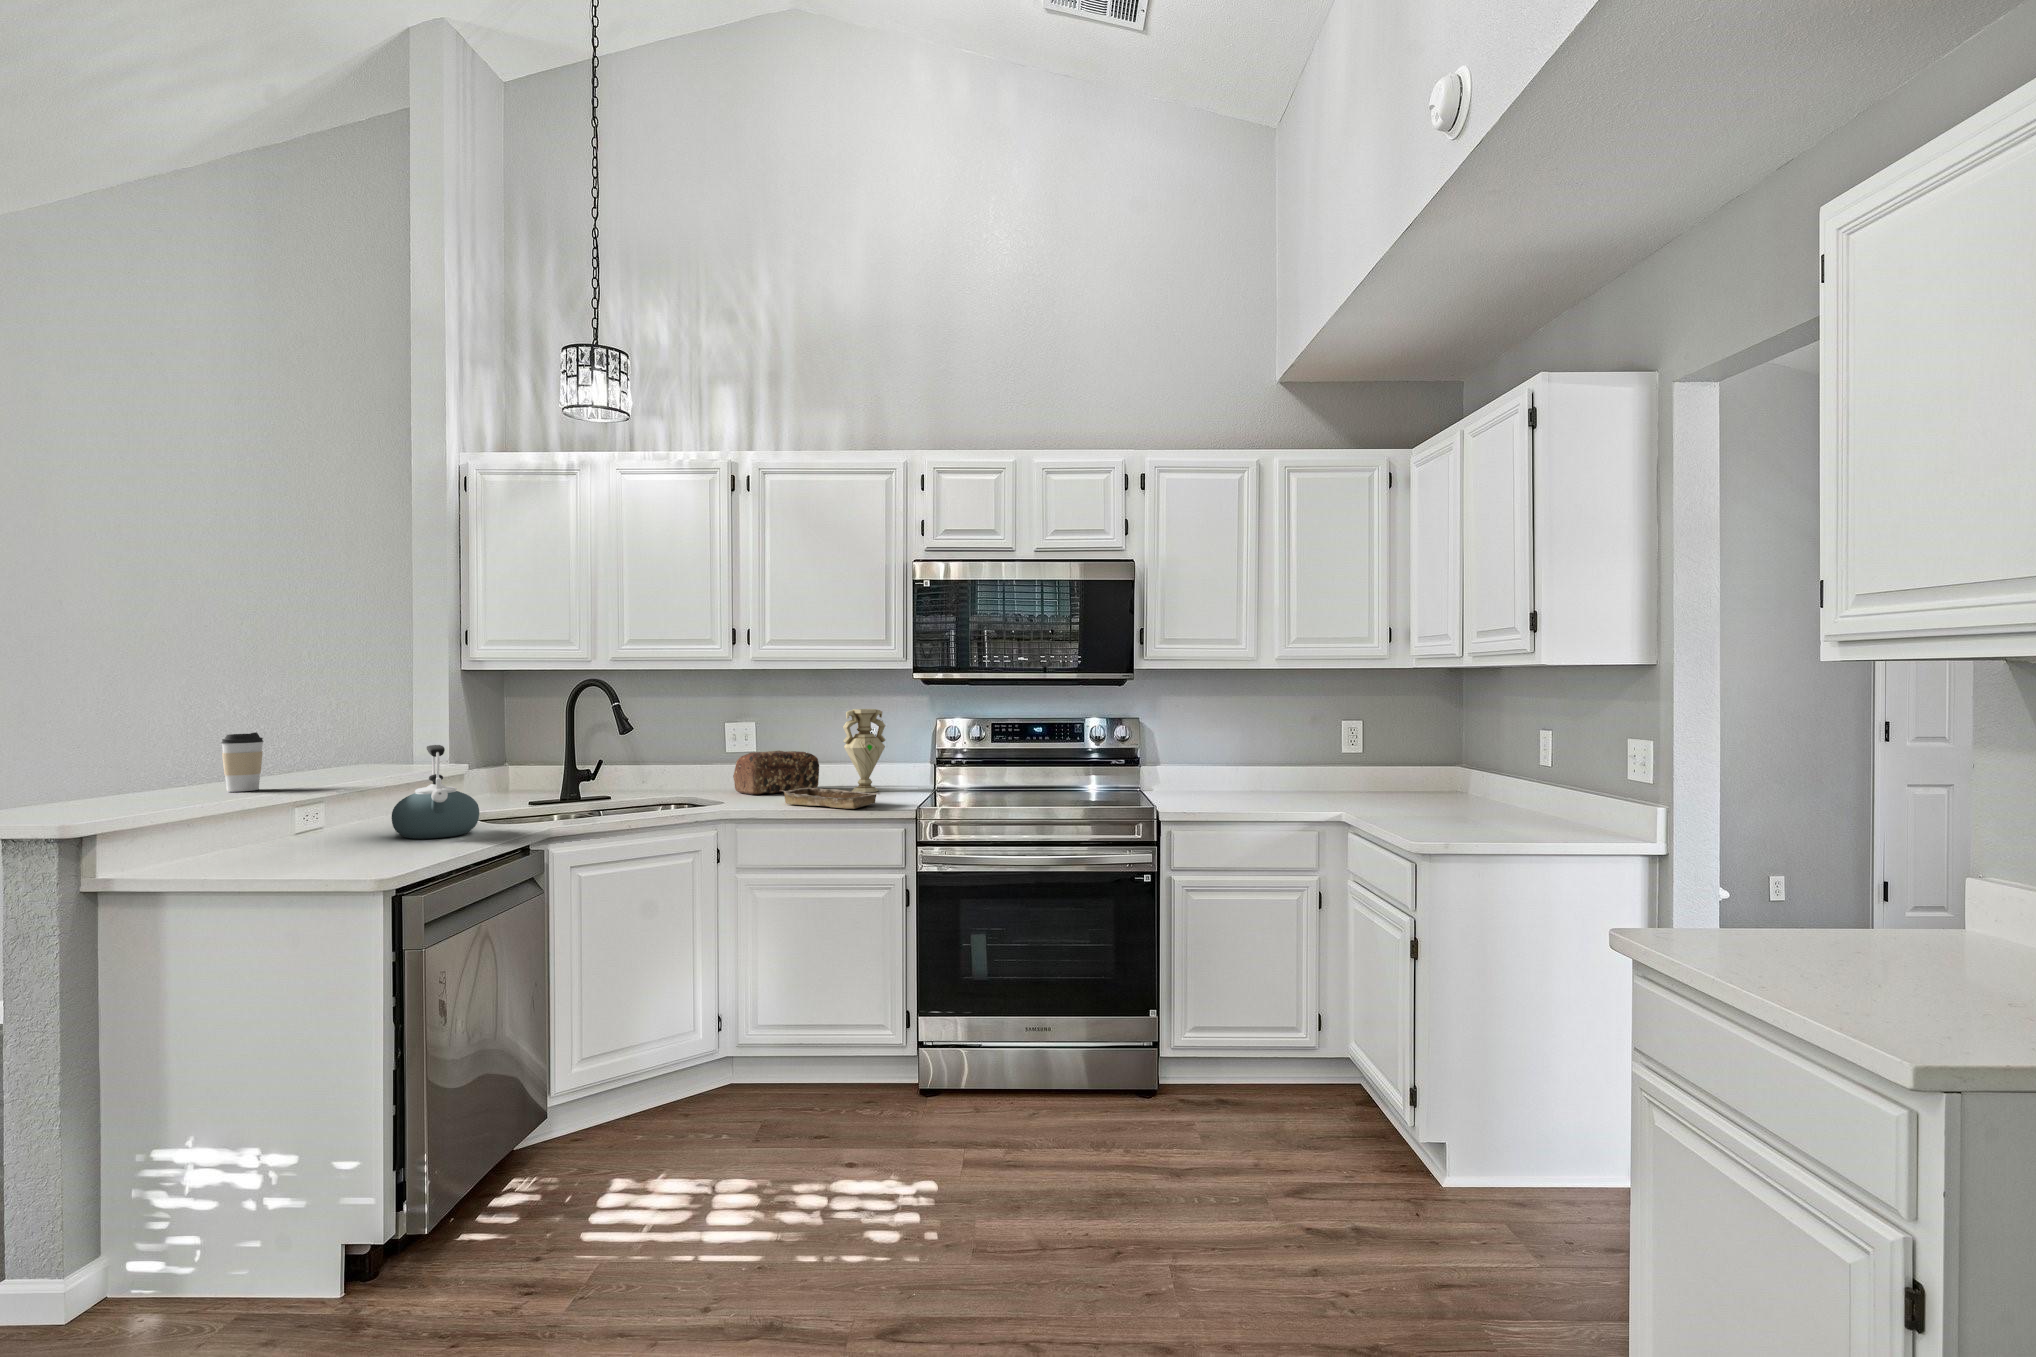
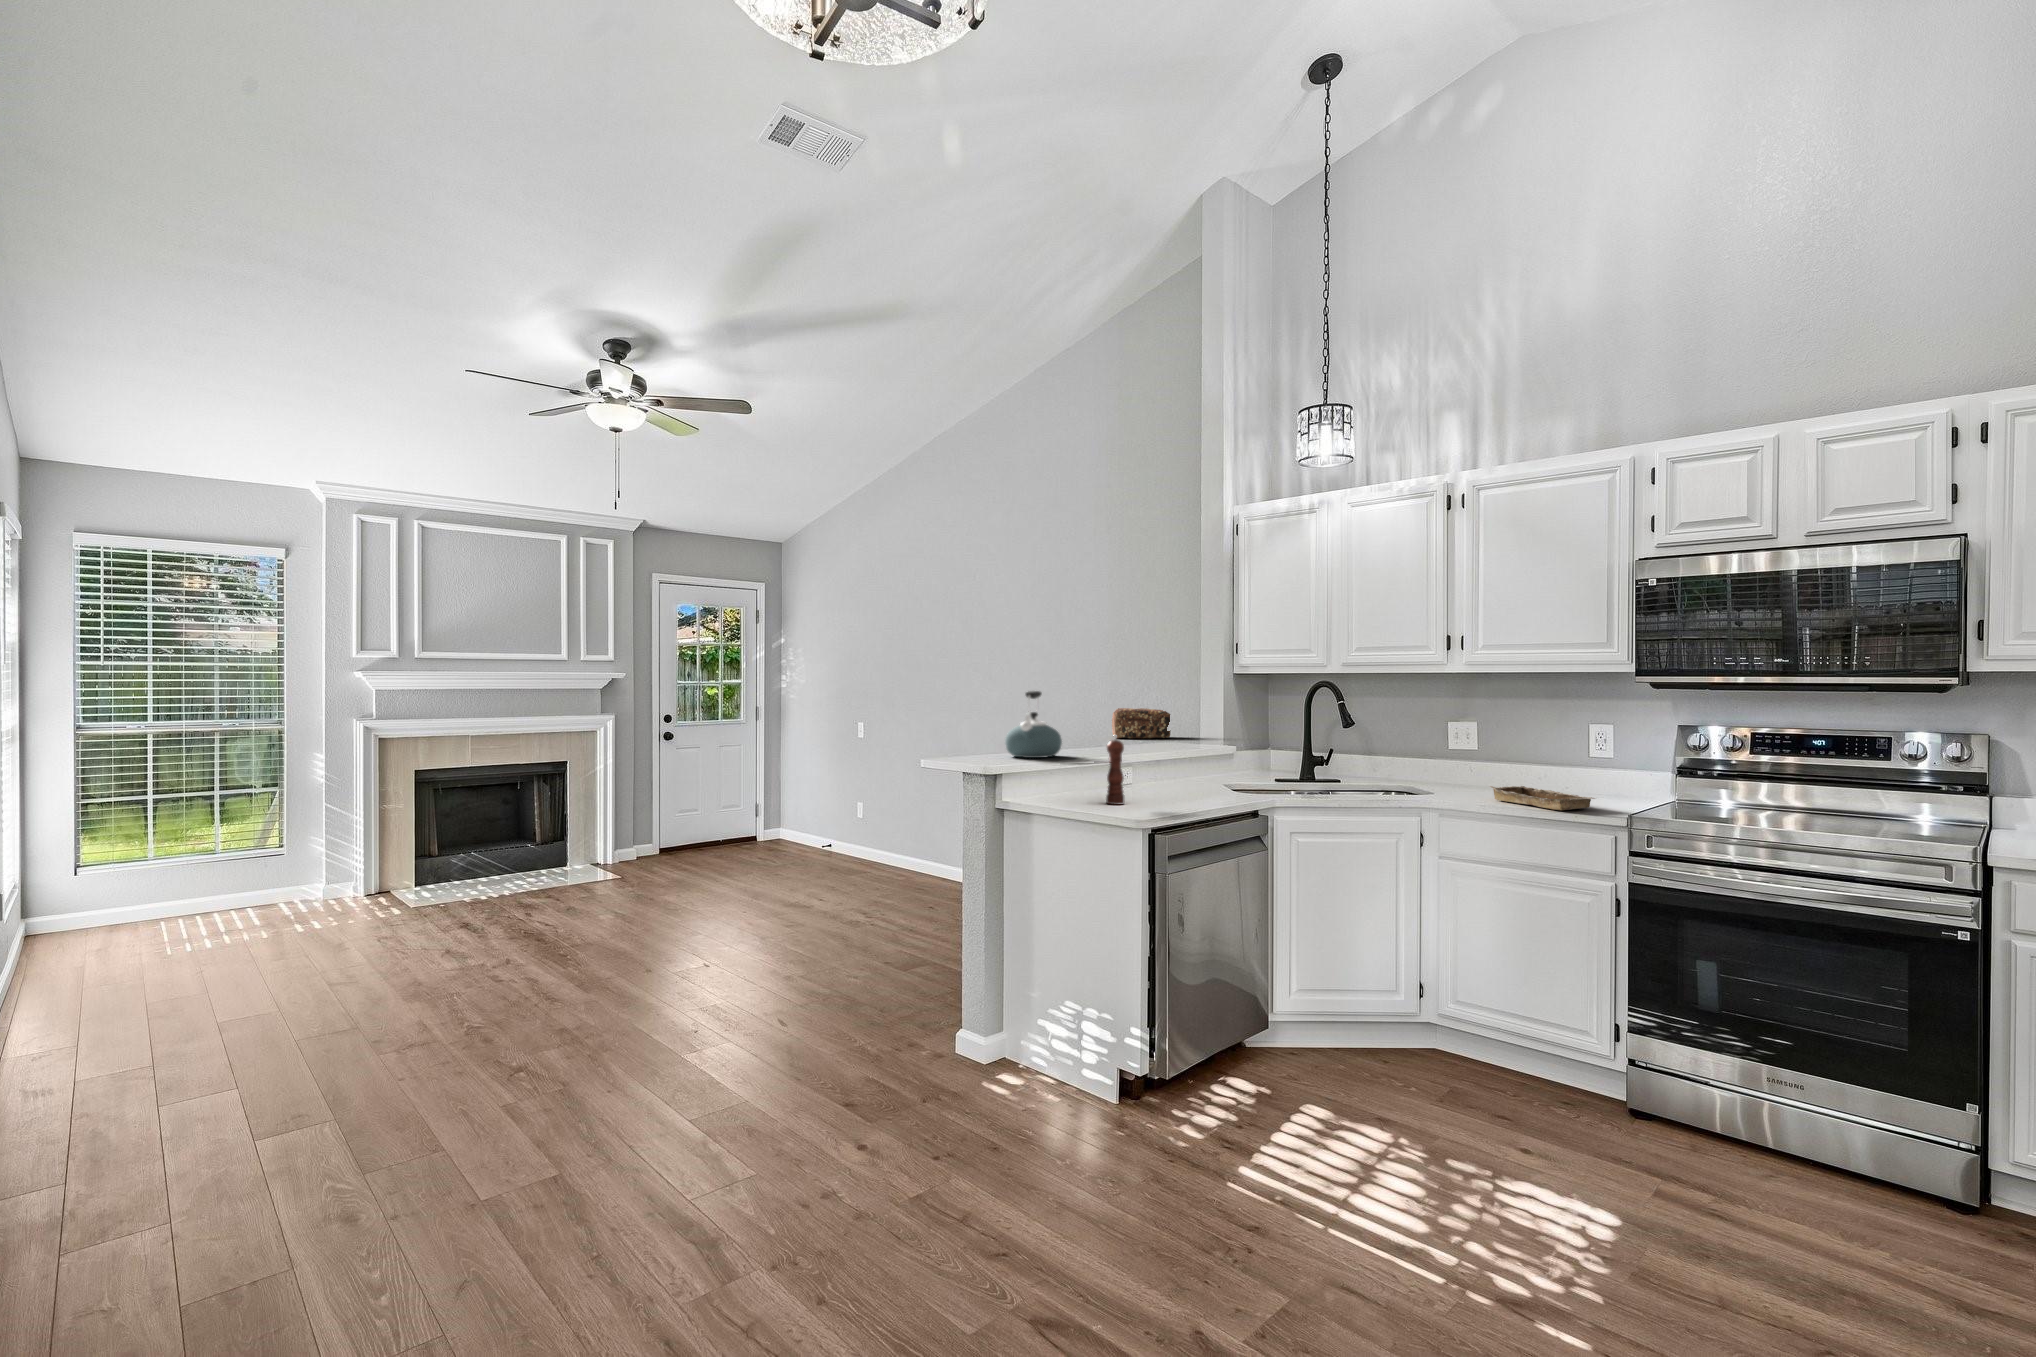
vase: present [843,709,885,792] -> none [1568,713,1620,797]
coffee cup: present [221,732,263,792] -> none [1073,714,1096,753]
kettle: present [392,745,479,839] -> present [1005,691,1062,758]
bread loaf: present [733,751,819,795] -> present [1112,708,1171,738]
pepper mill: none [305,762,336,863] -> present [1106,735,1125,804]

